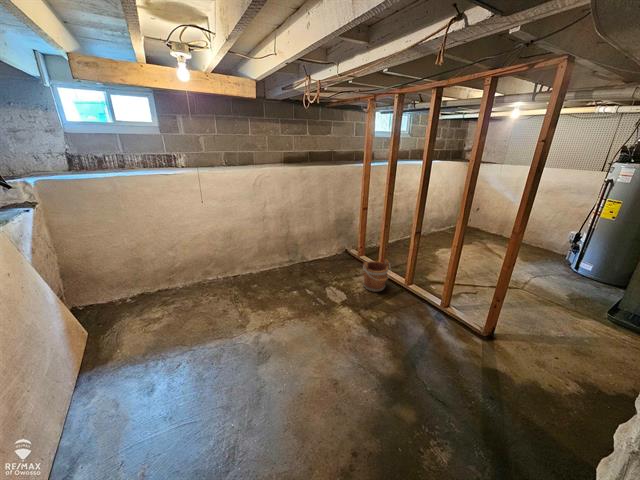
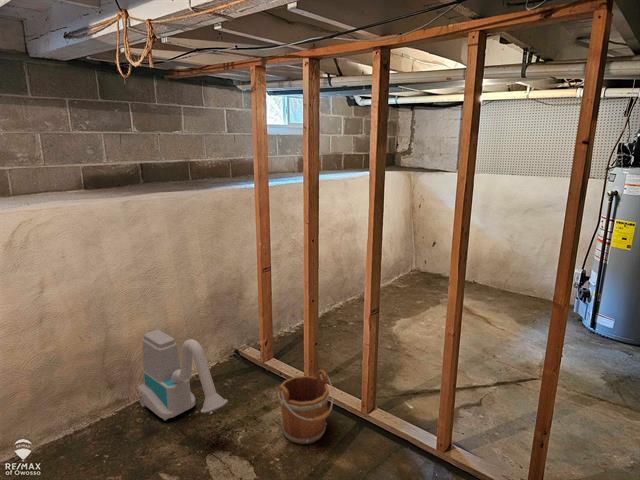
vacuum cleaner: none [300,232,339,272] -> present [138,330,228,421]

